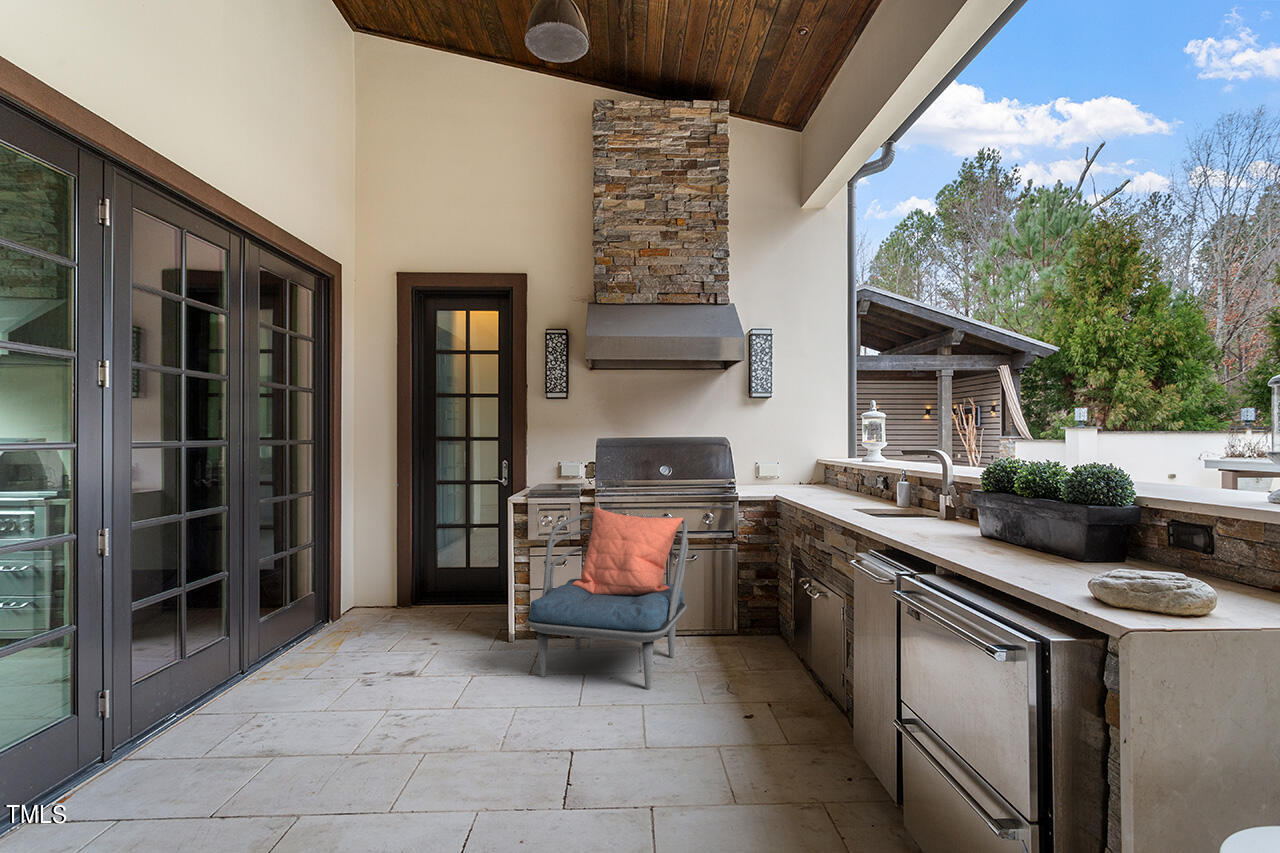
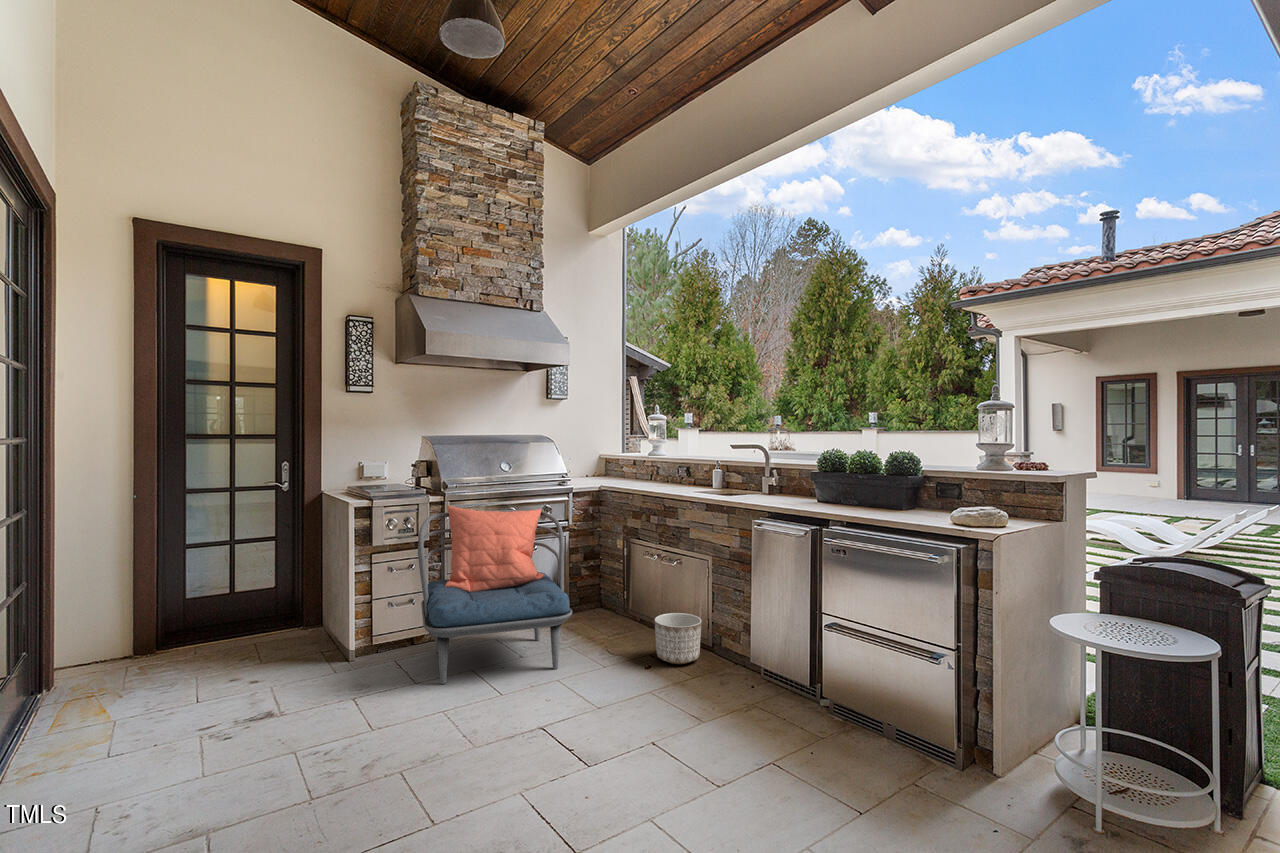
planter: none [754,655,812,720] -> present [655,613,702,664]

